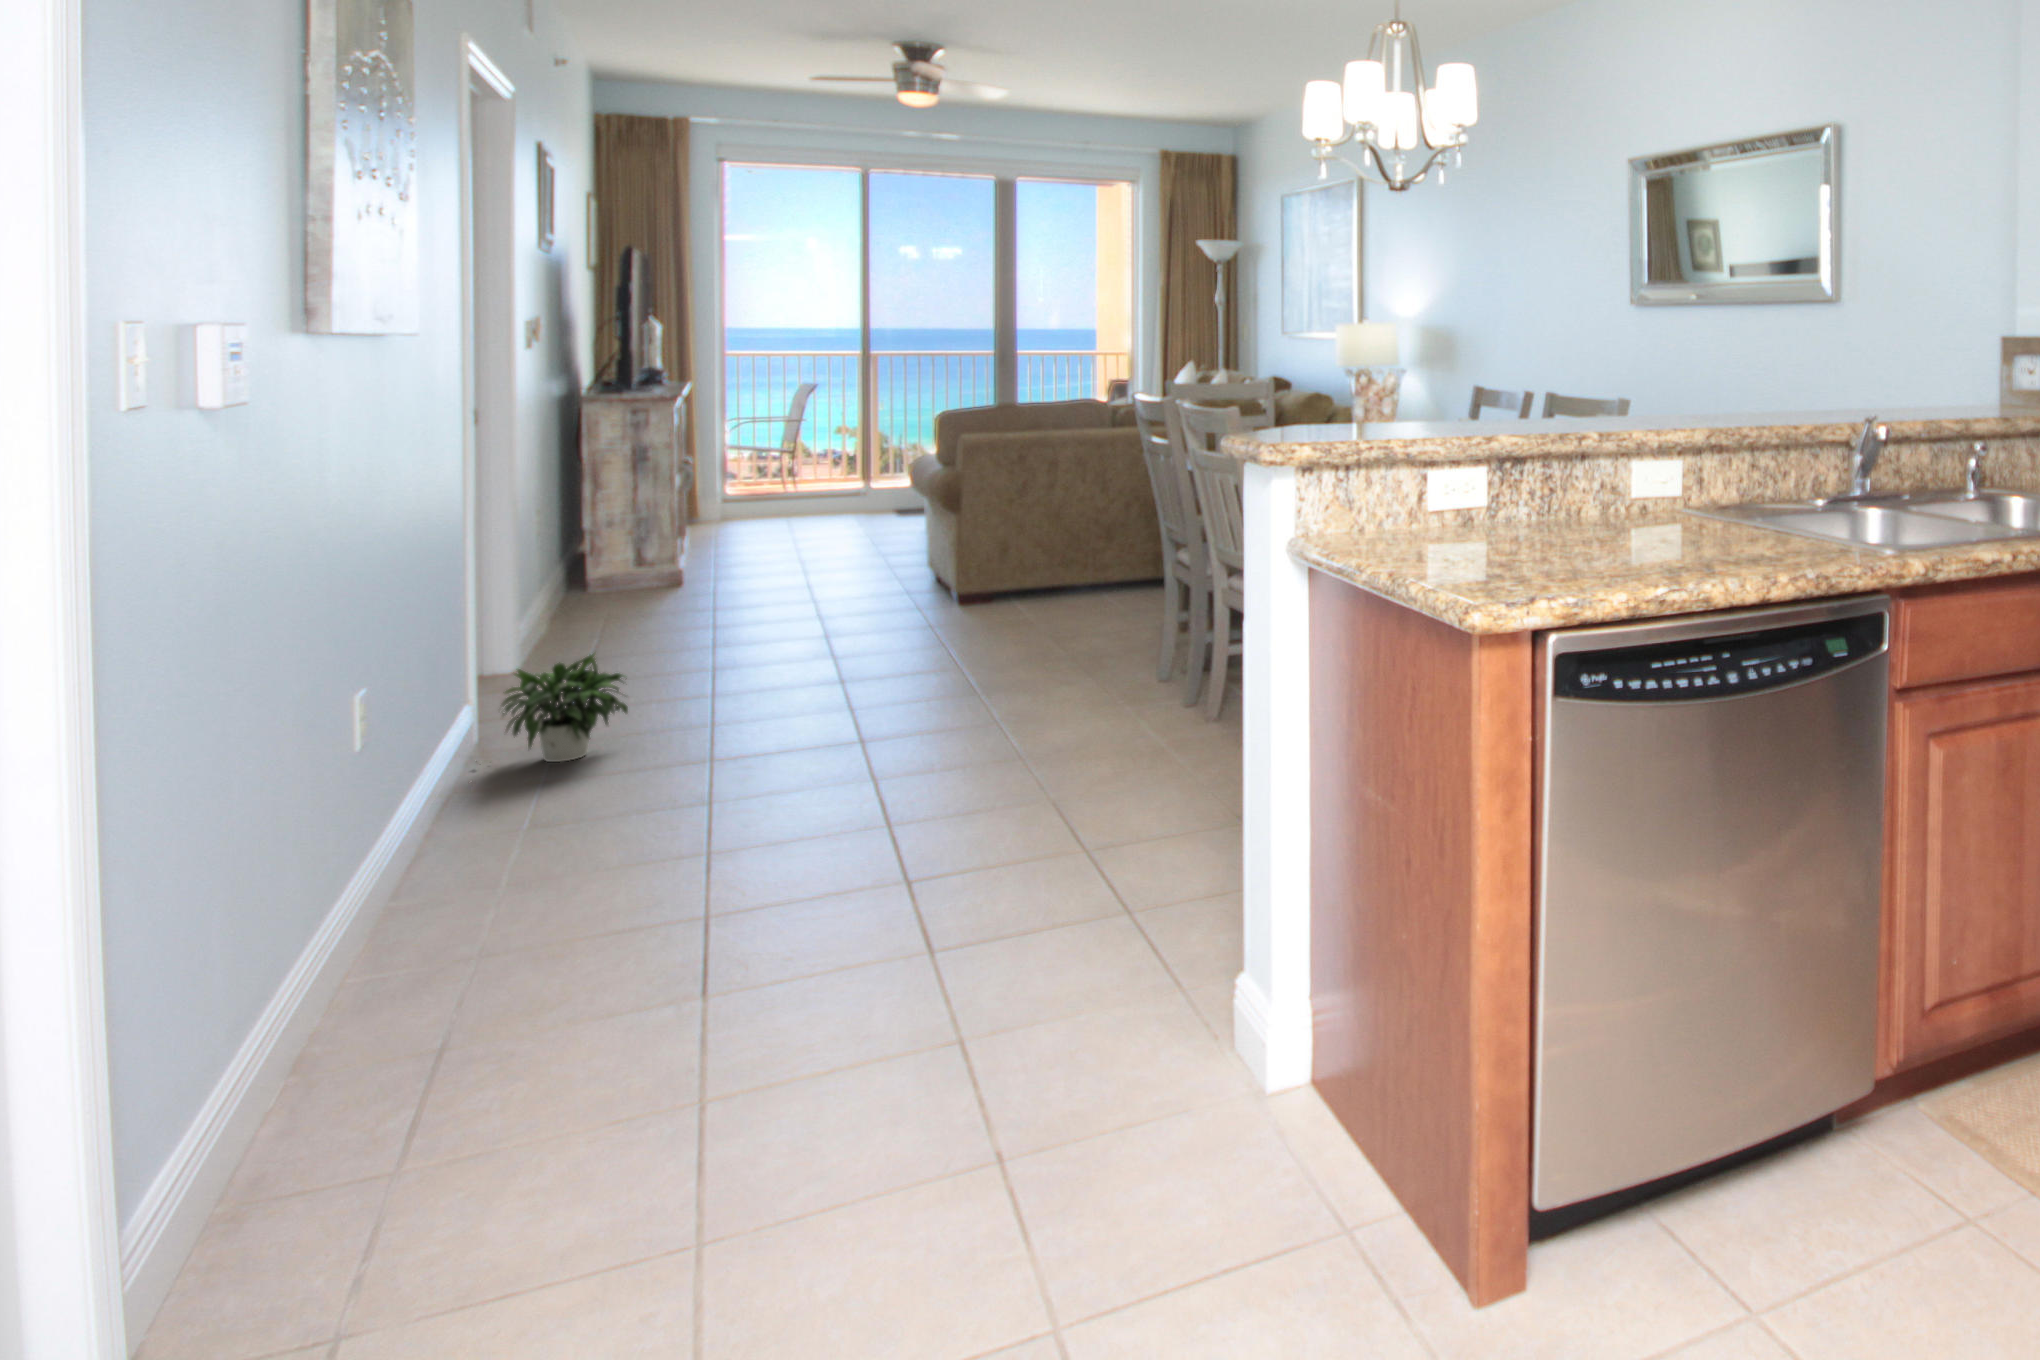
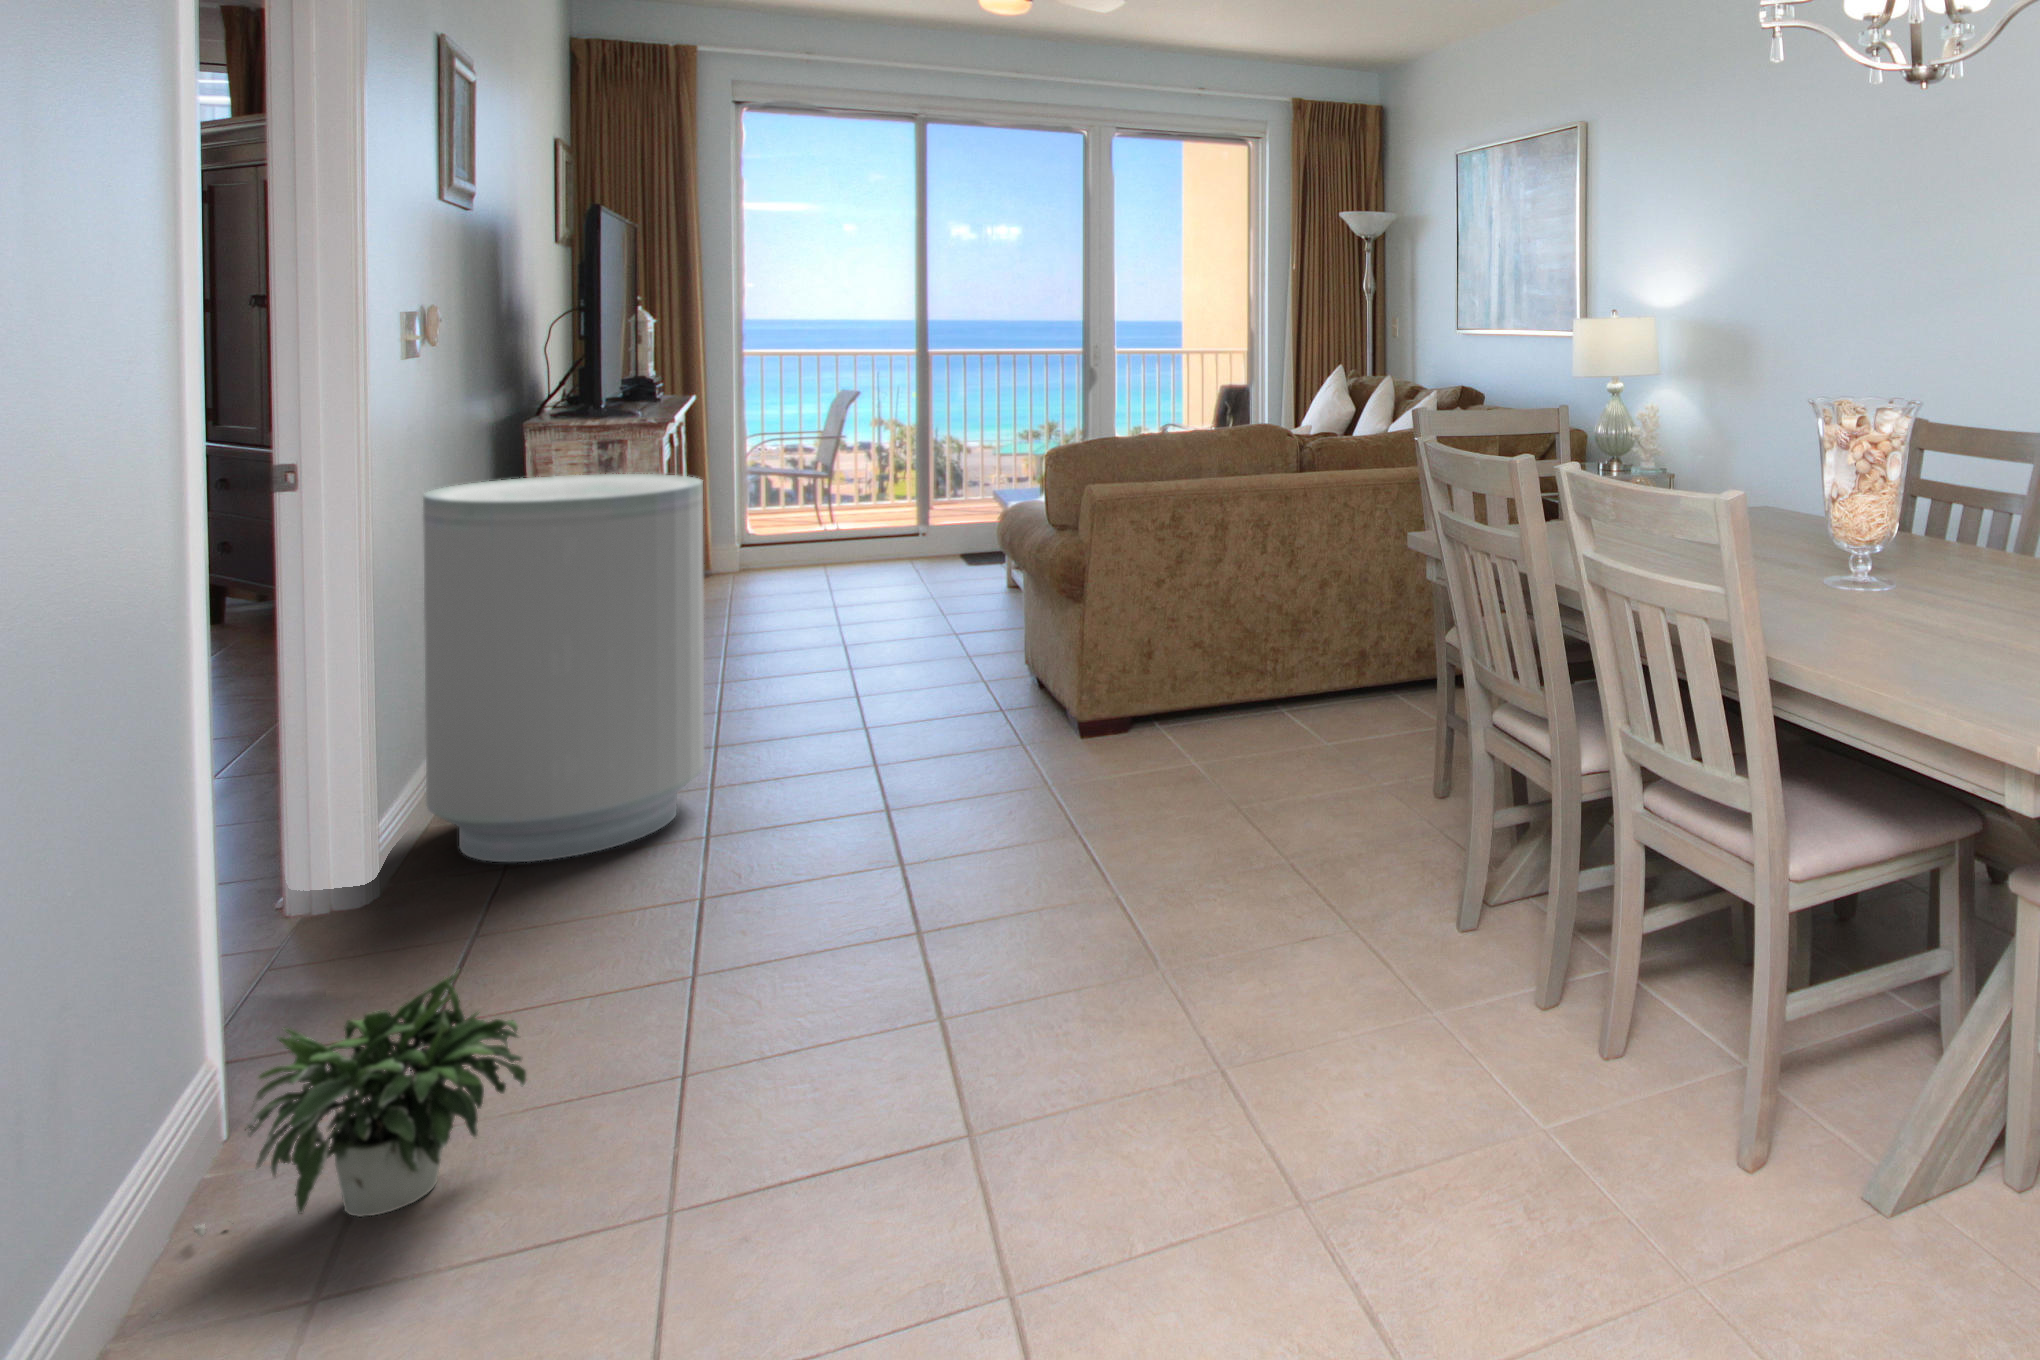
trash can: none [539,425,708,656] -> present [423,474,704,862]

